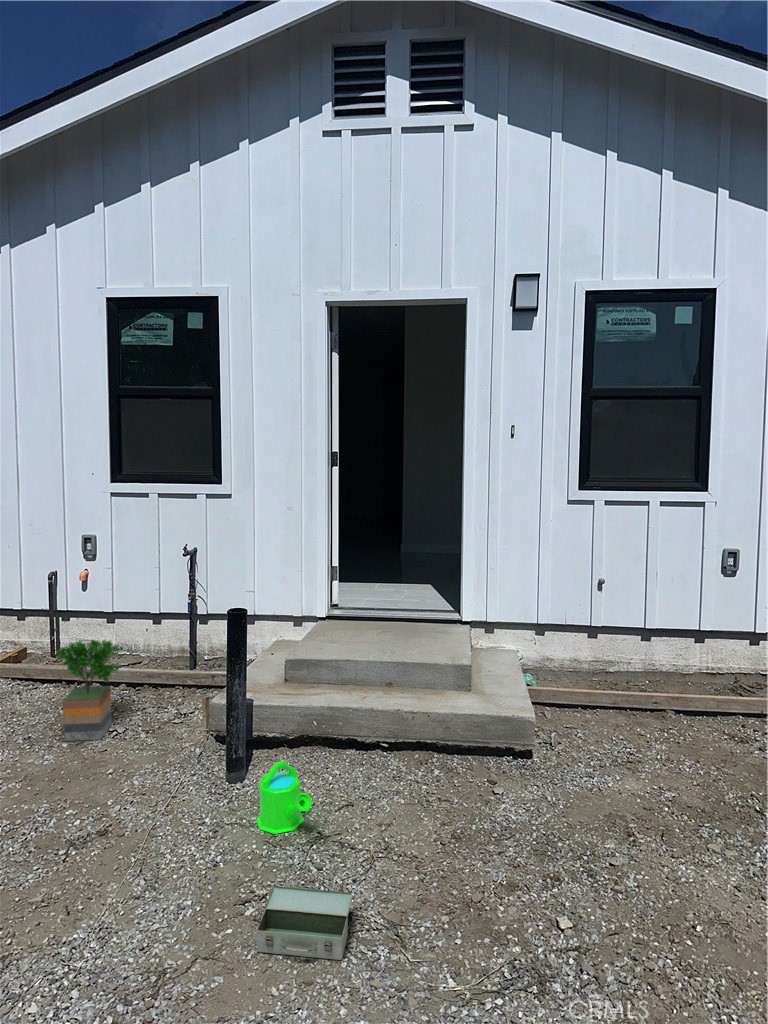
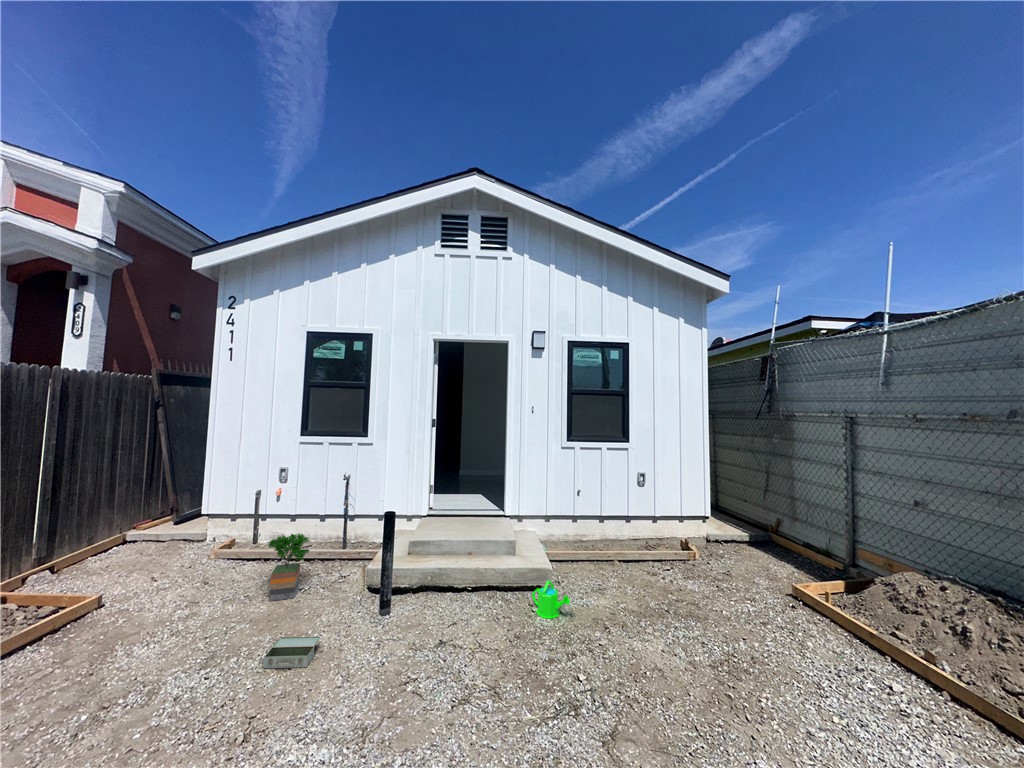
watering can: present [256,761,311,834] -> present [532,580,570,619]
toolbox: present [256,886,353,960] -> present [264,636,320,668]

